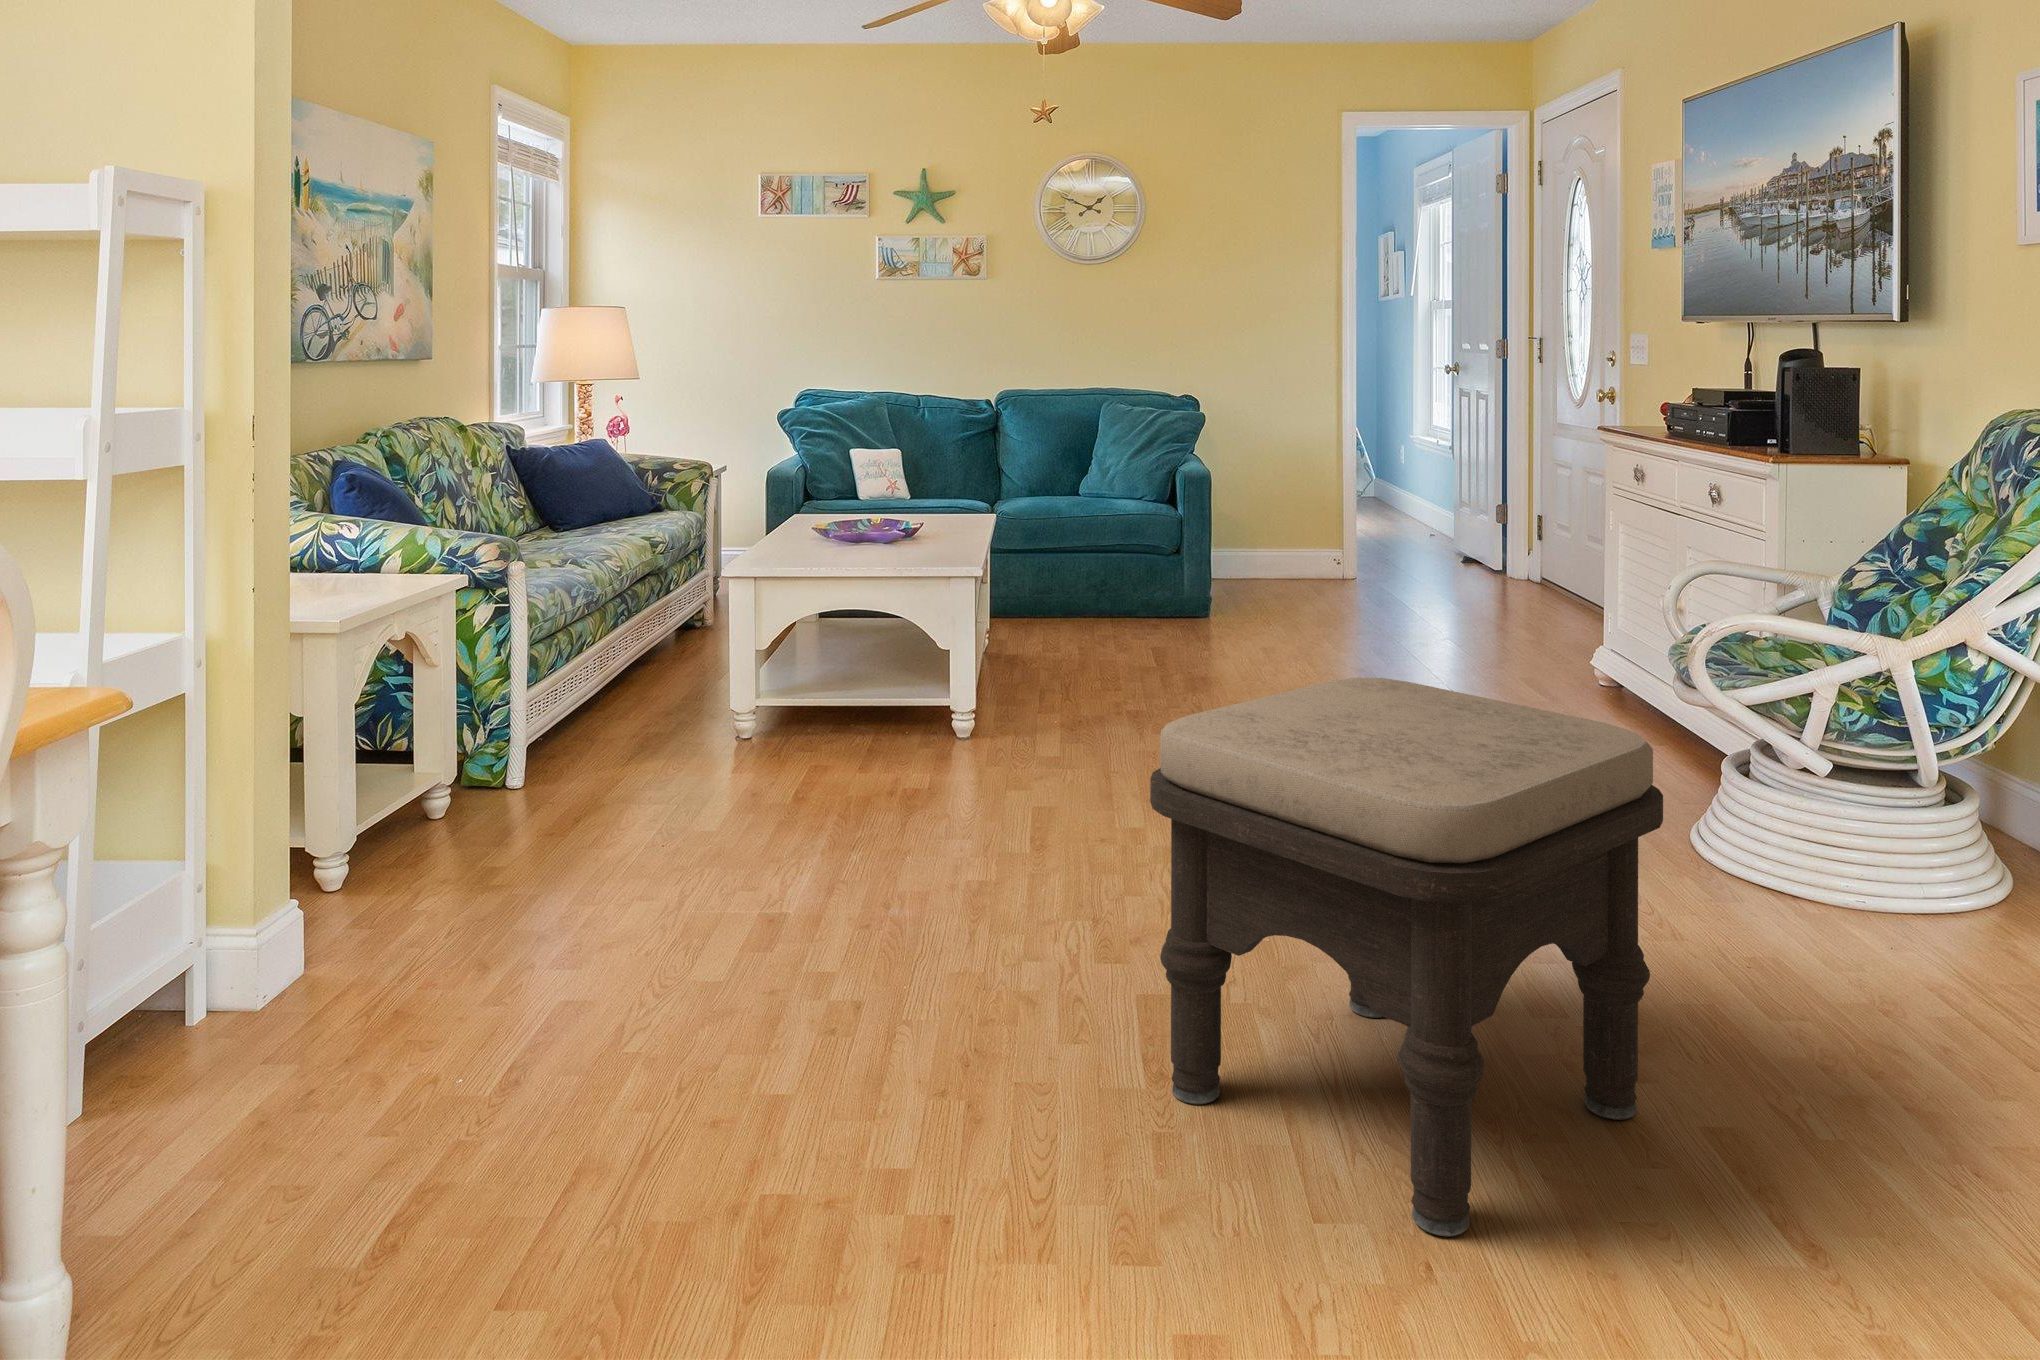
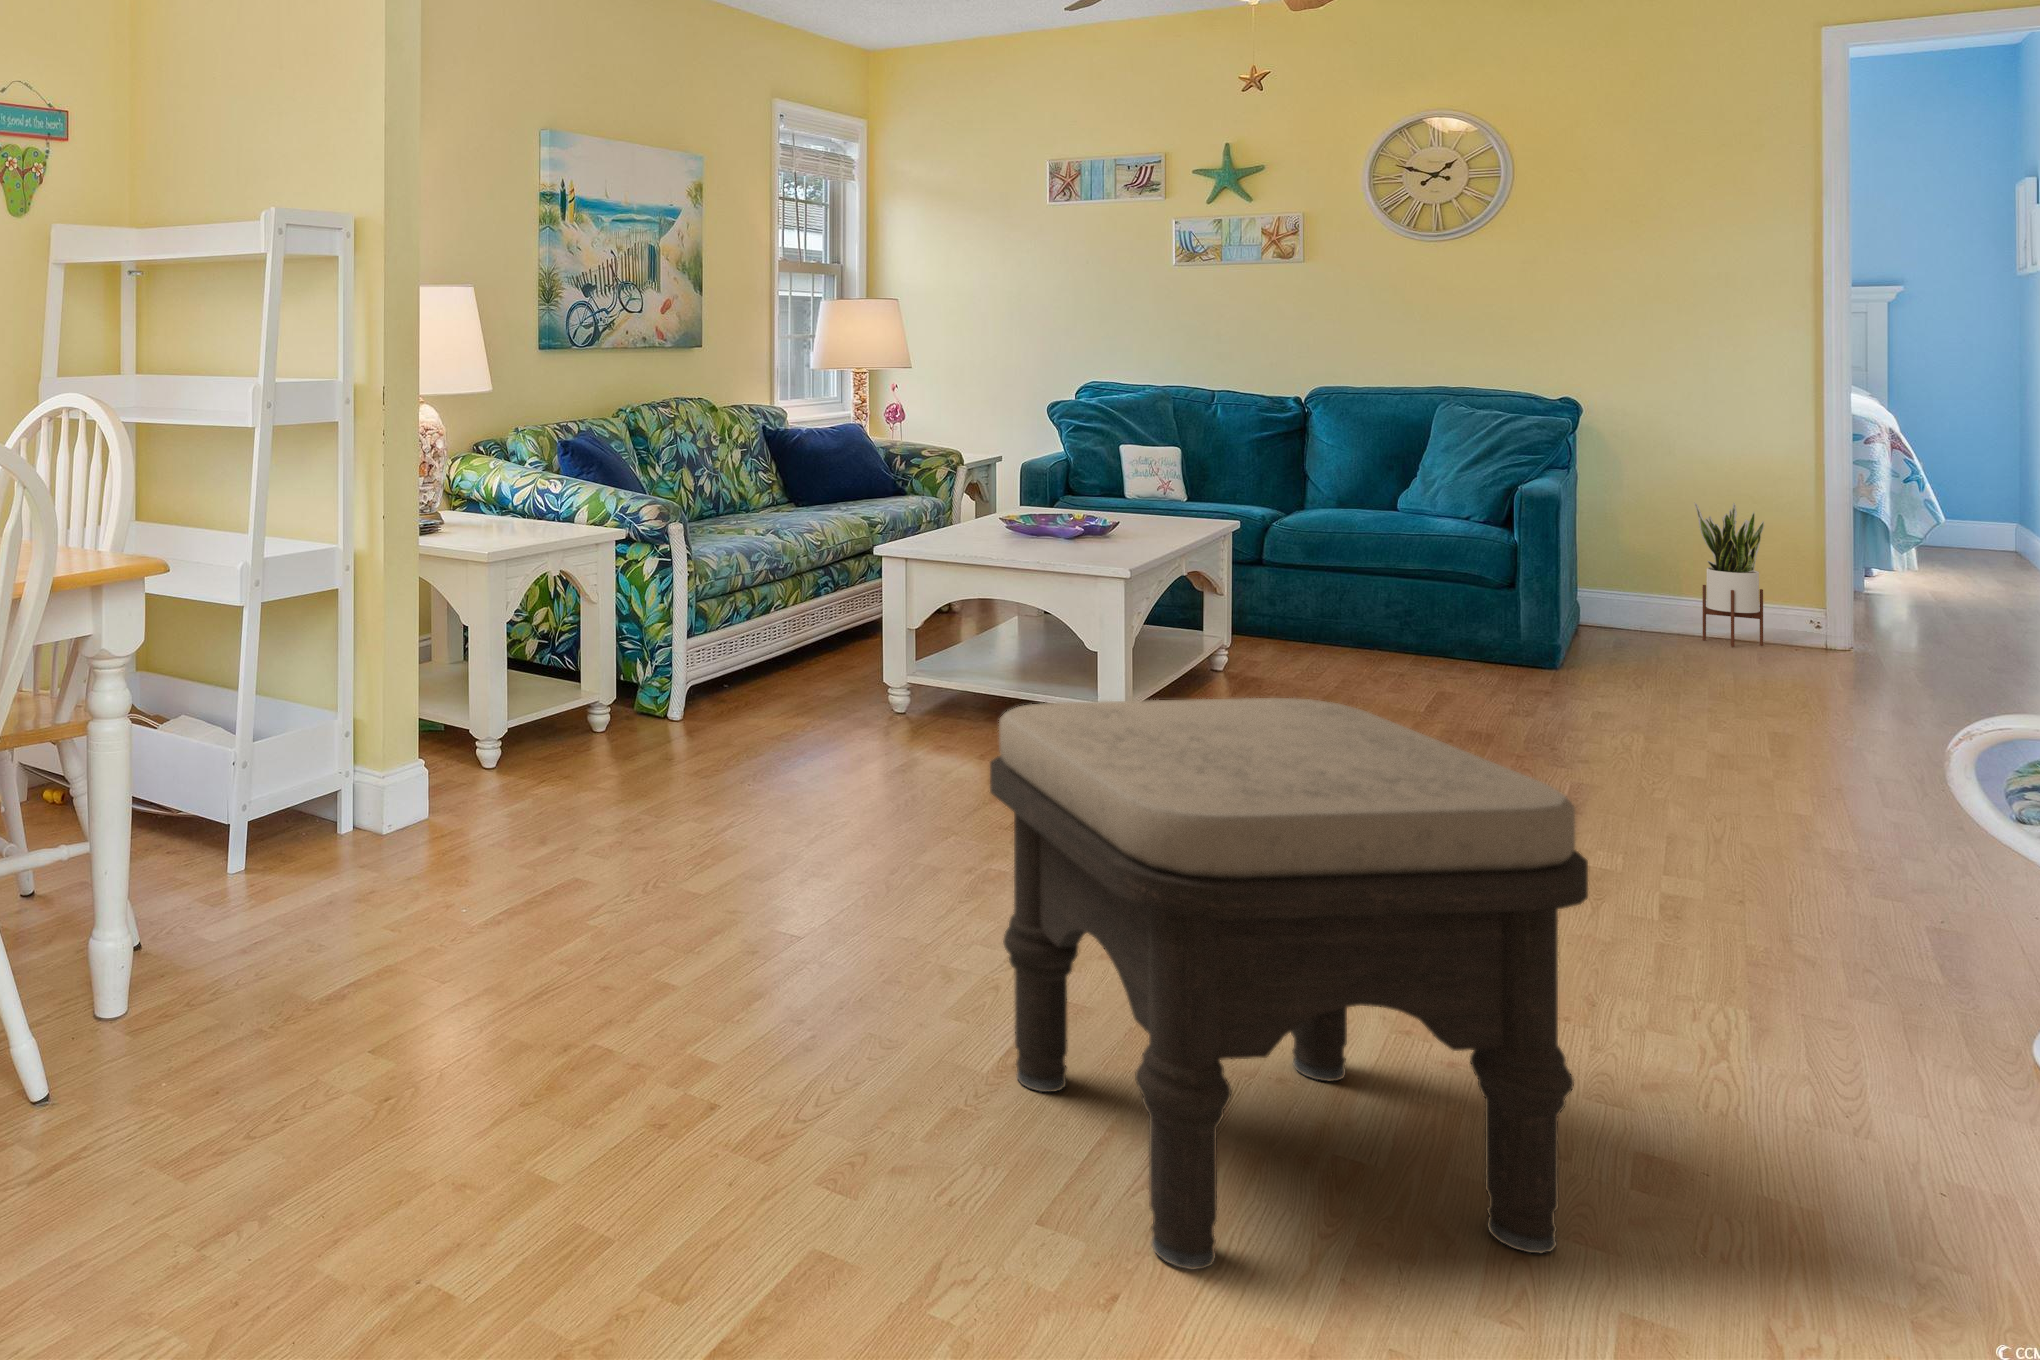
potted plant: none [1267,475,1307,586] -> present [1694,503,1764,647]

